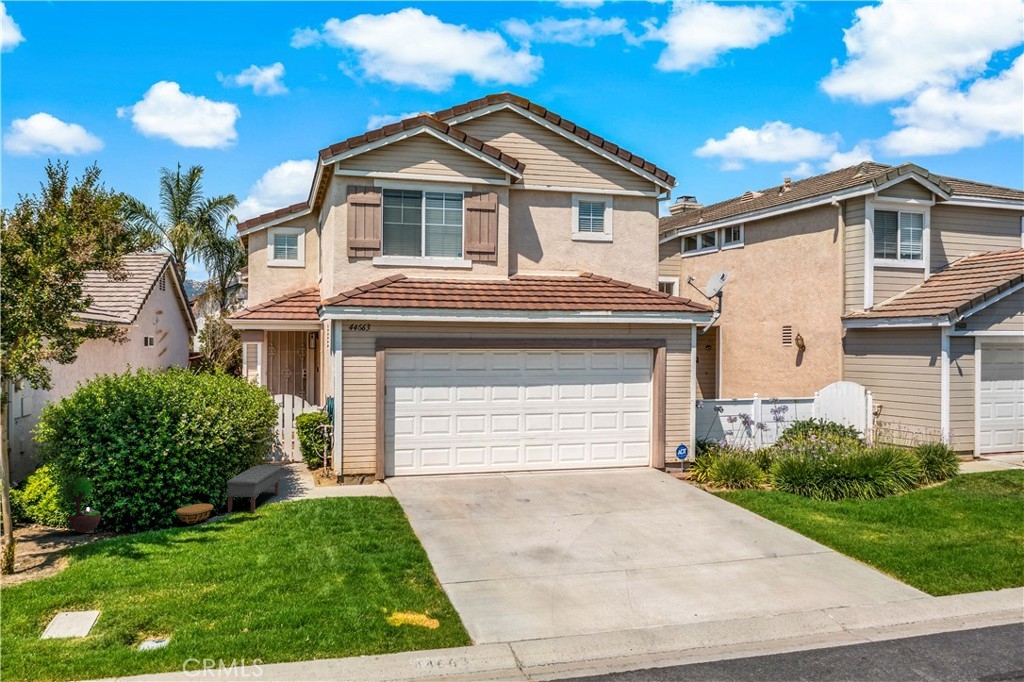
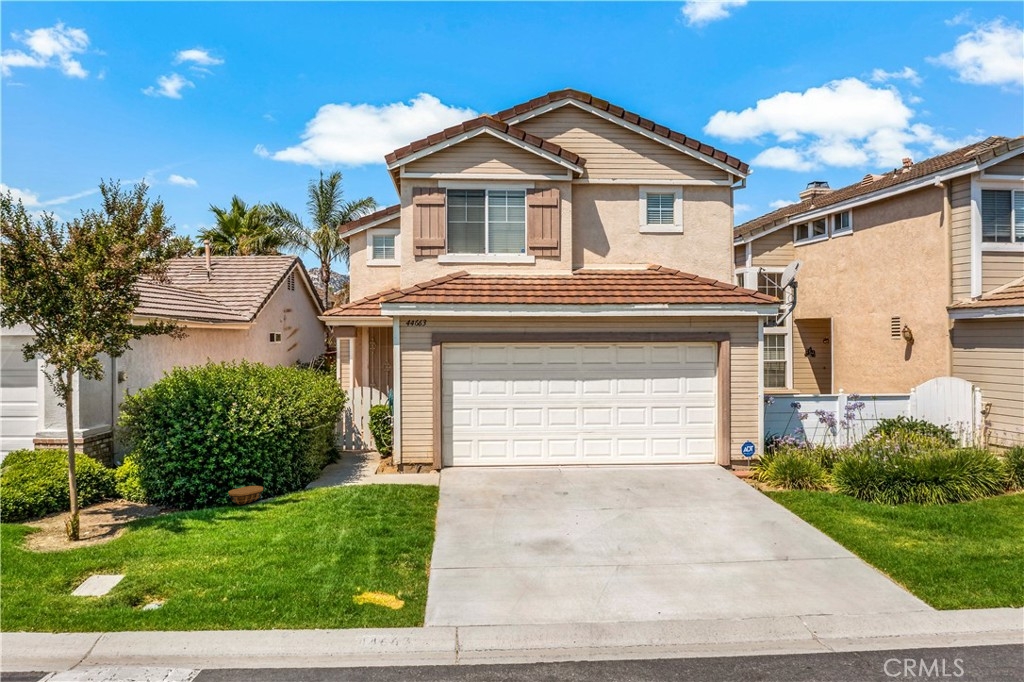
bench: present [227,465,280,513] -> none [279,451,336,496]
potted tree: present [57,475,100,533] -> none [120,453,163,508]

